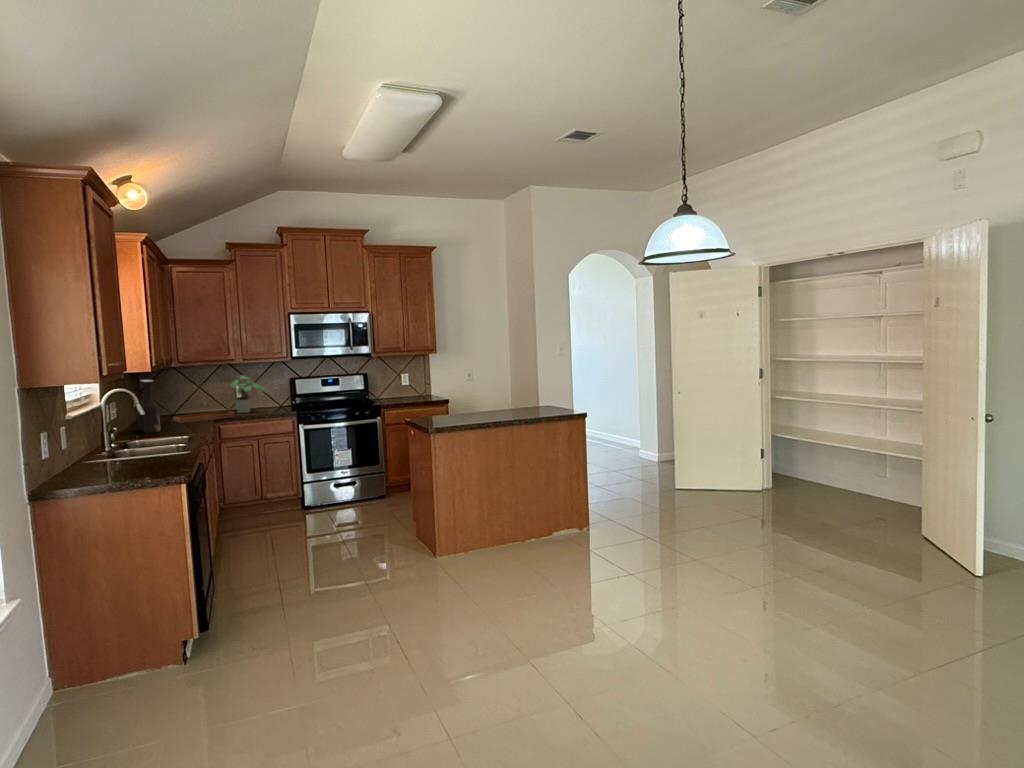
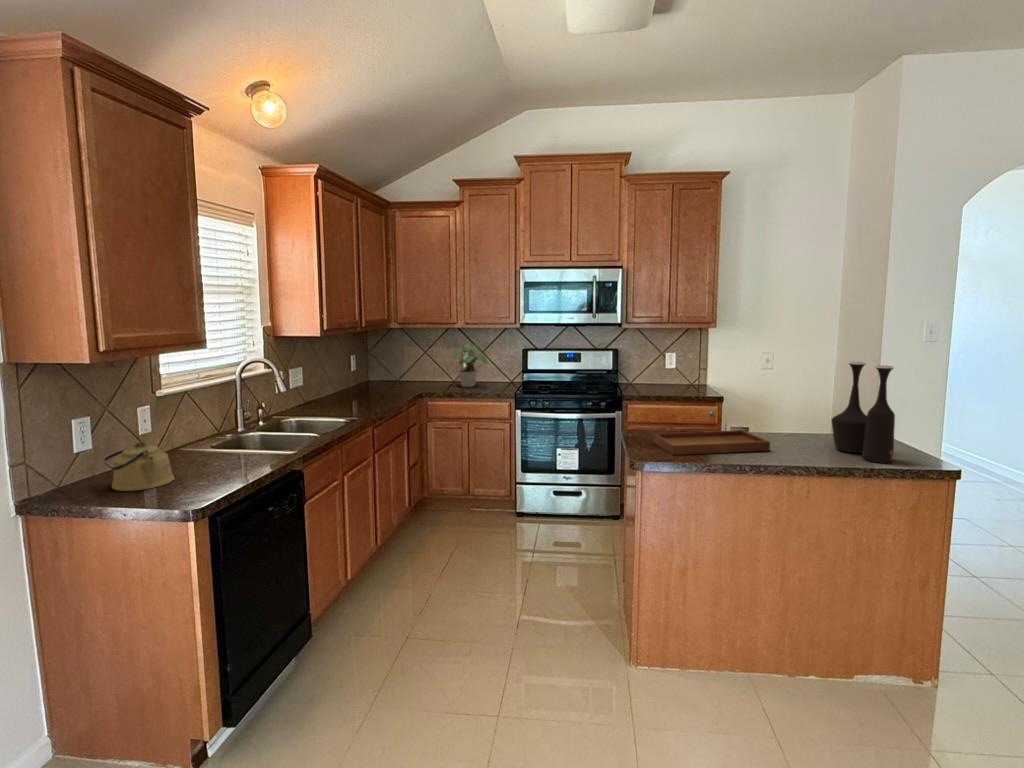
vase: present [136,380,161,433] -> present [832,362,895,463]
tray: present [173,402,235,423] -> present [653,412,770,455]
kettle: none [75,441,134,477] -> present [103,442,174,491]

